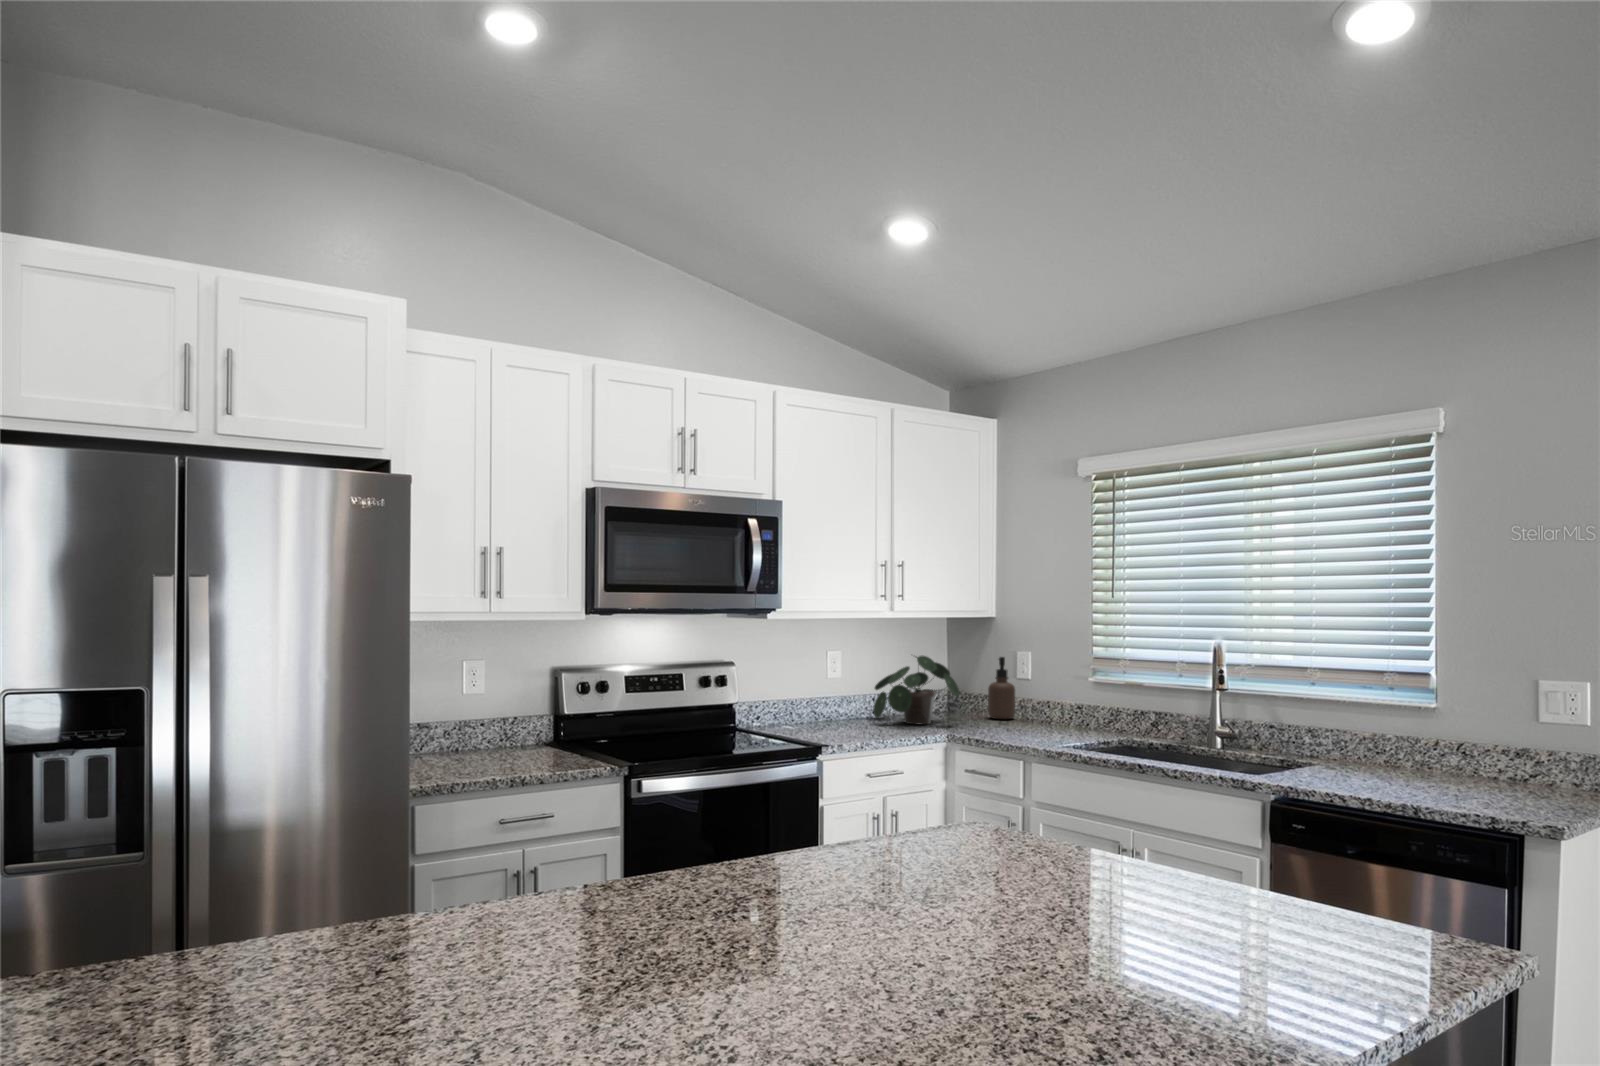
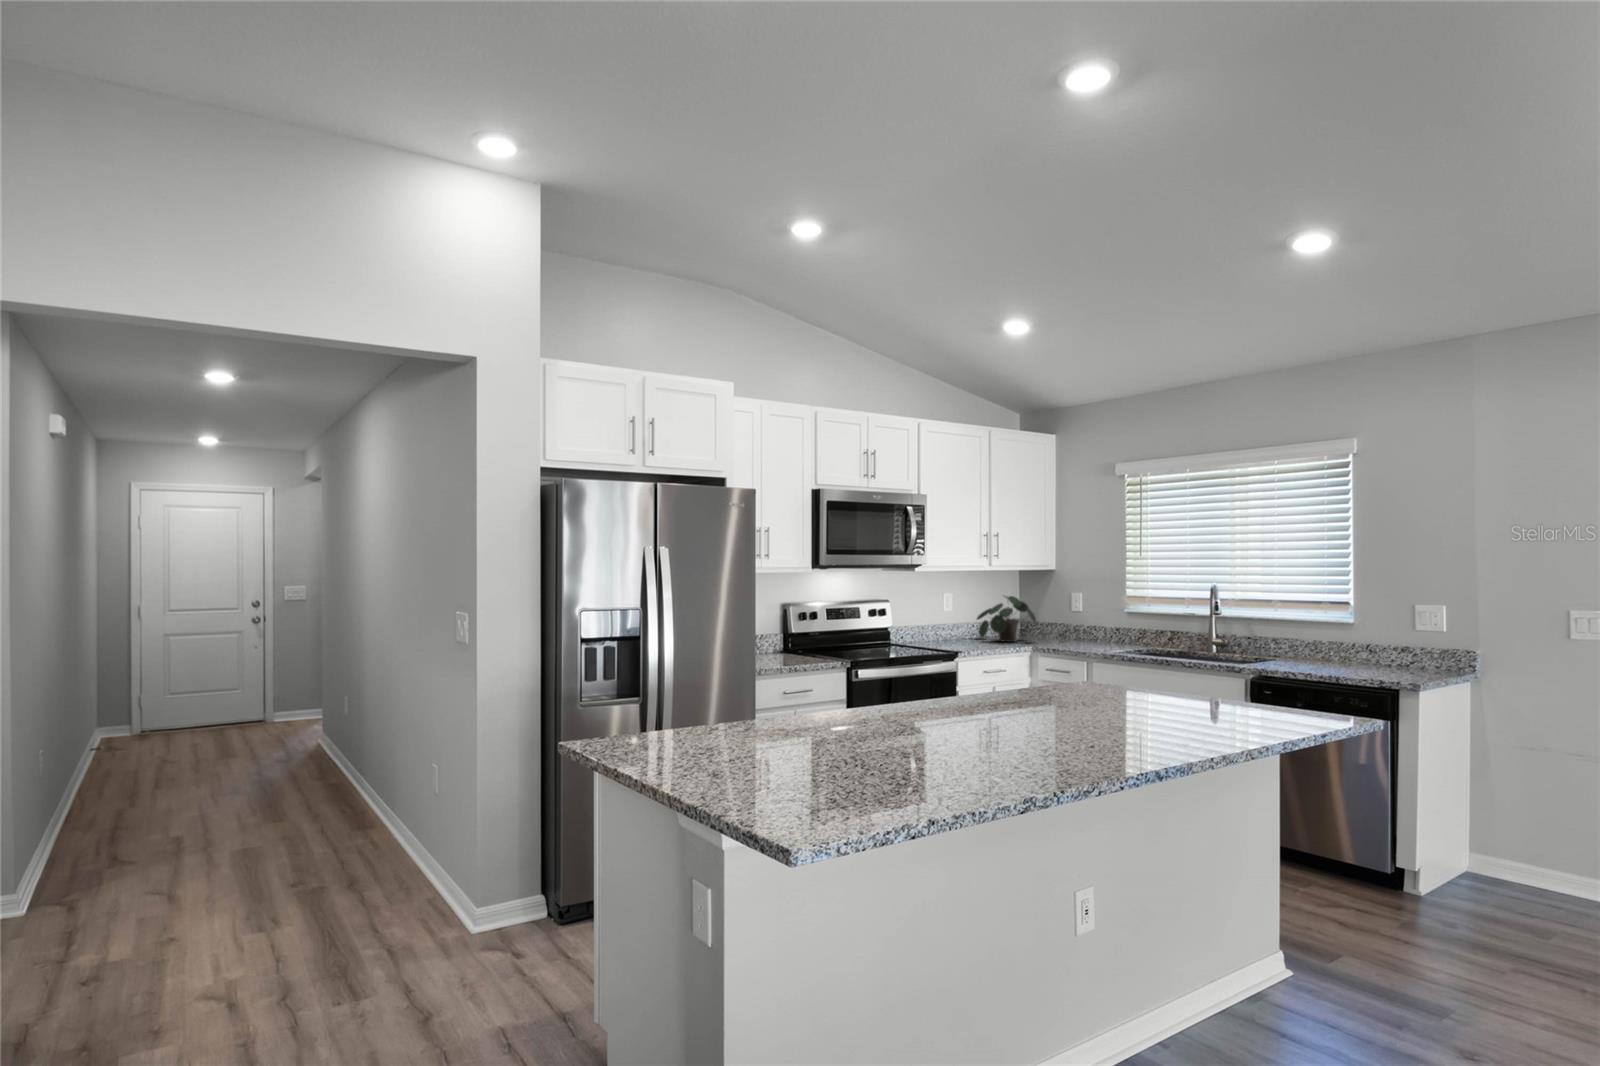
soap dispenser: present [988,657,1015,719] -> none [1053,597,1071,639]

